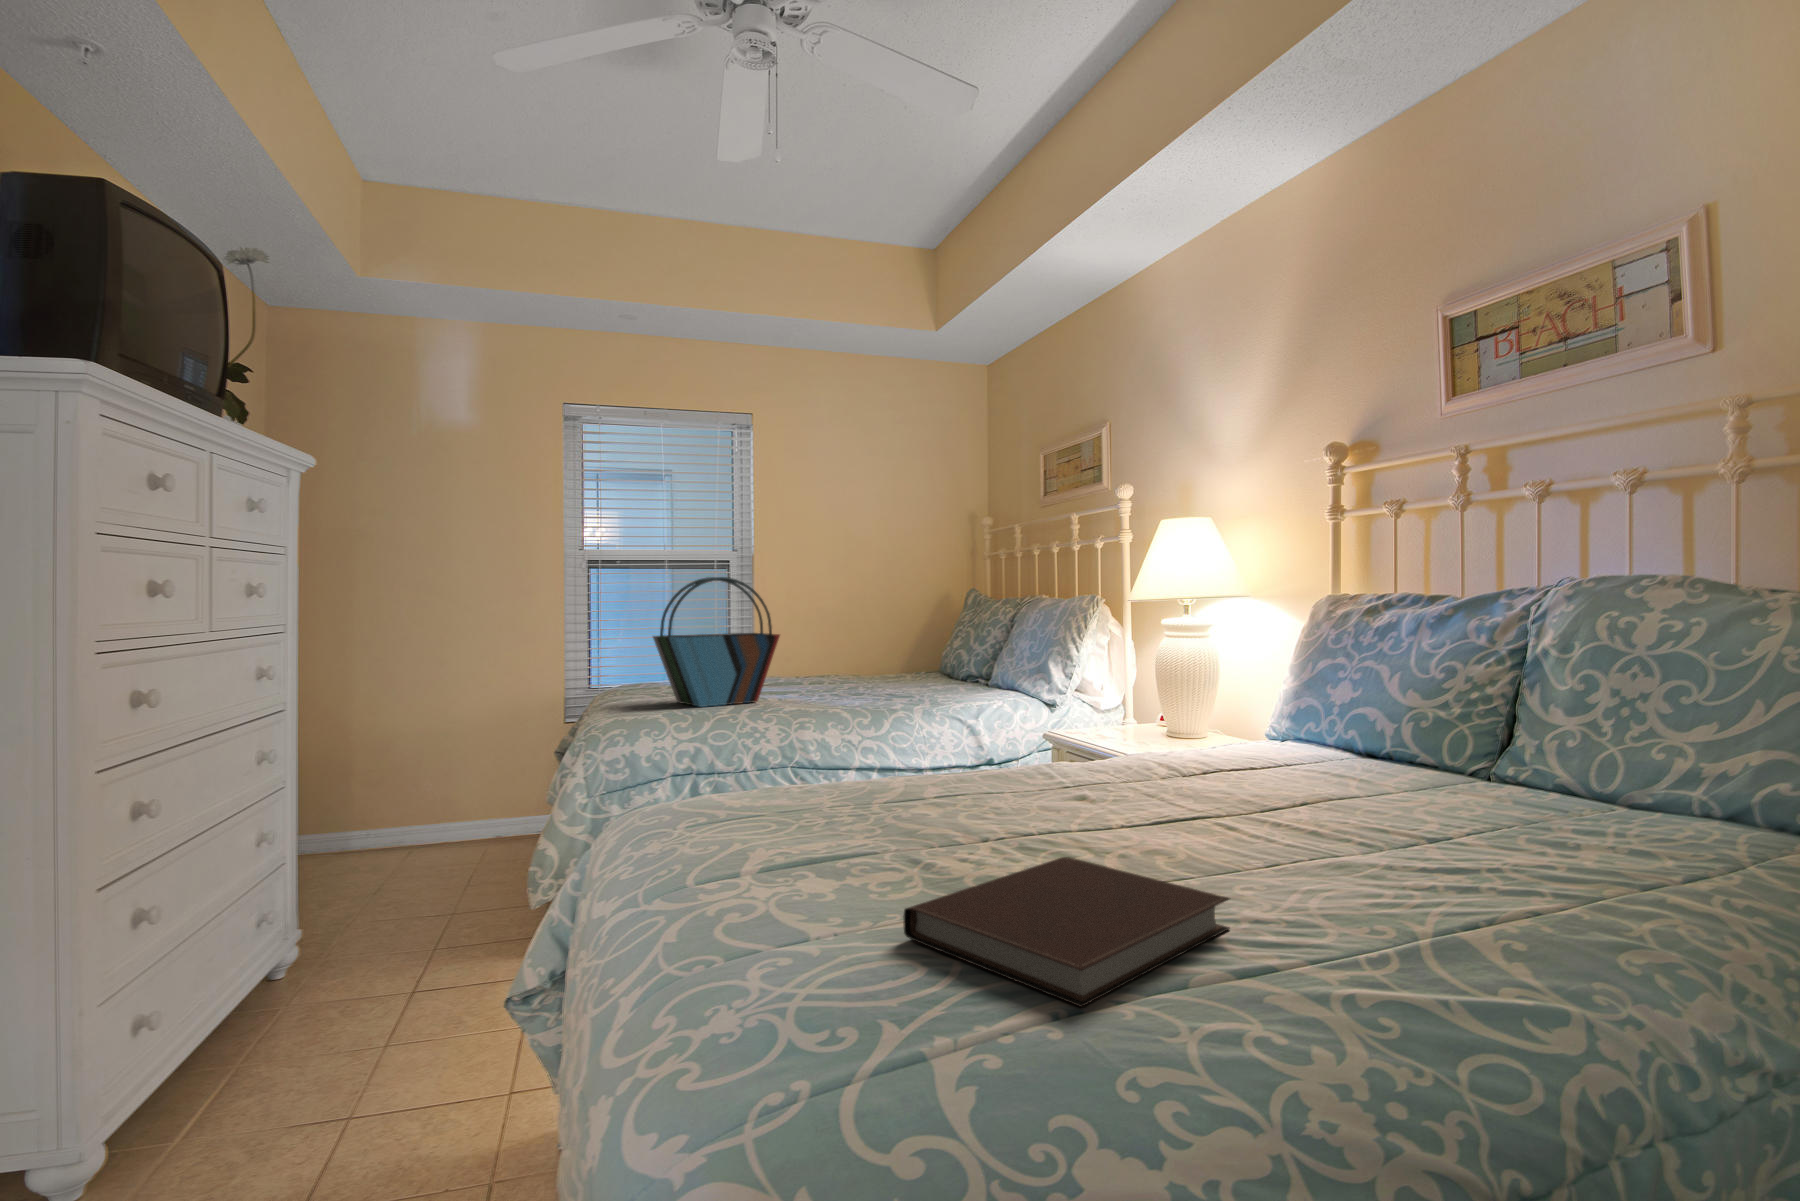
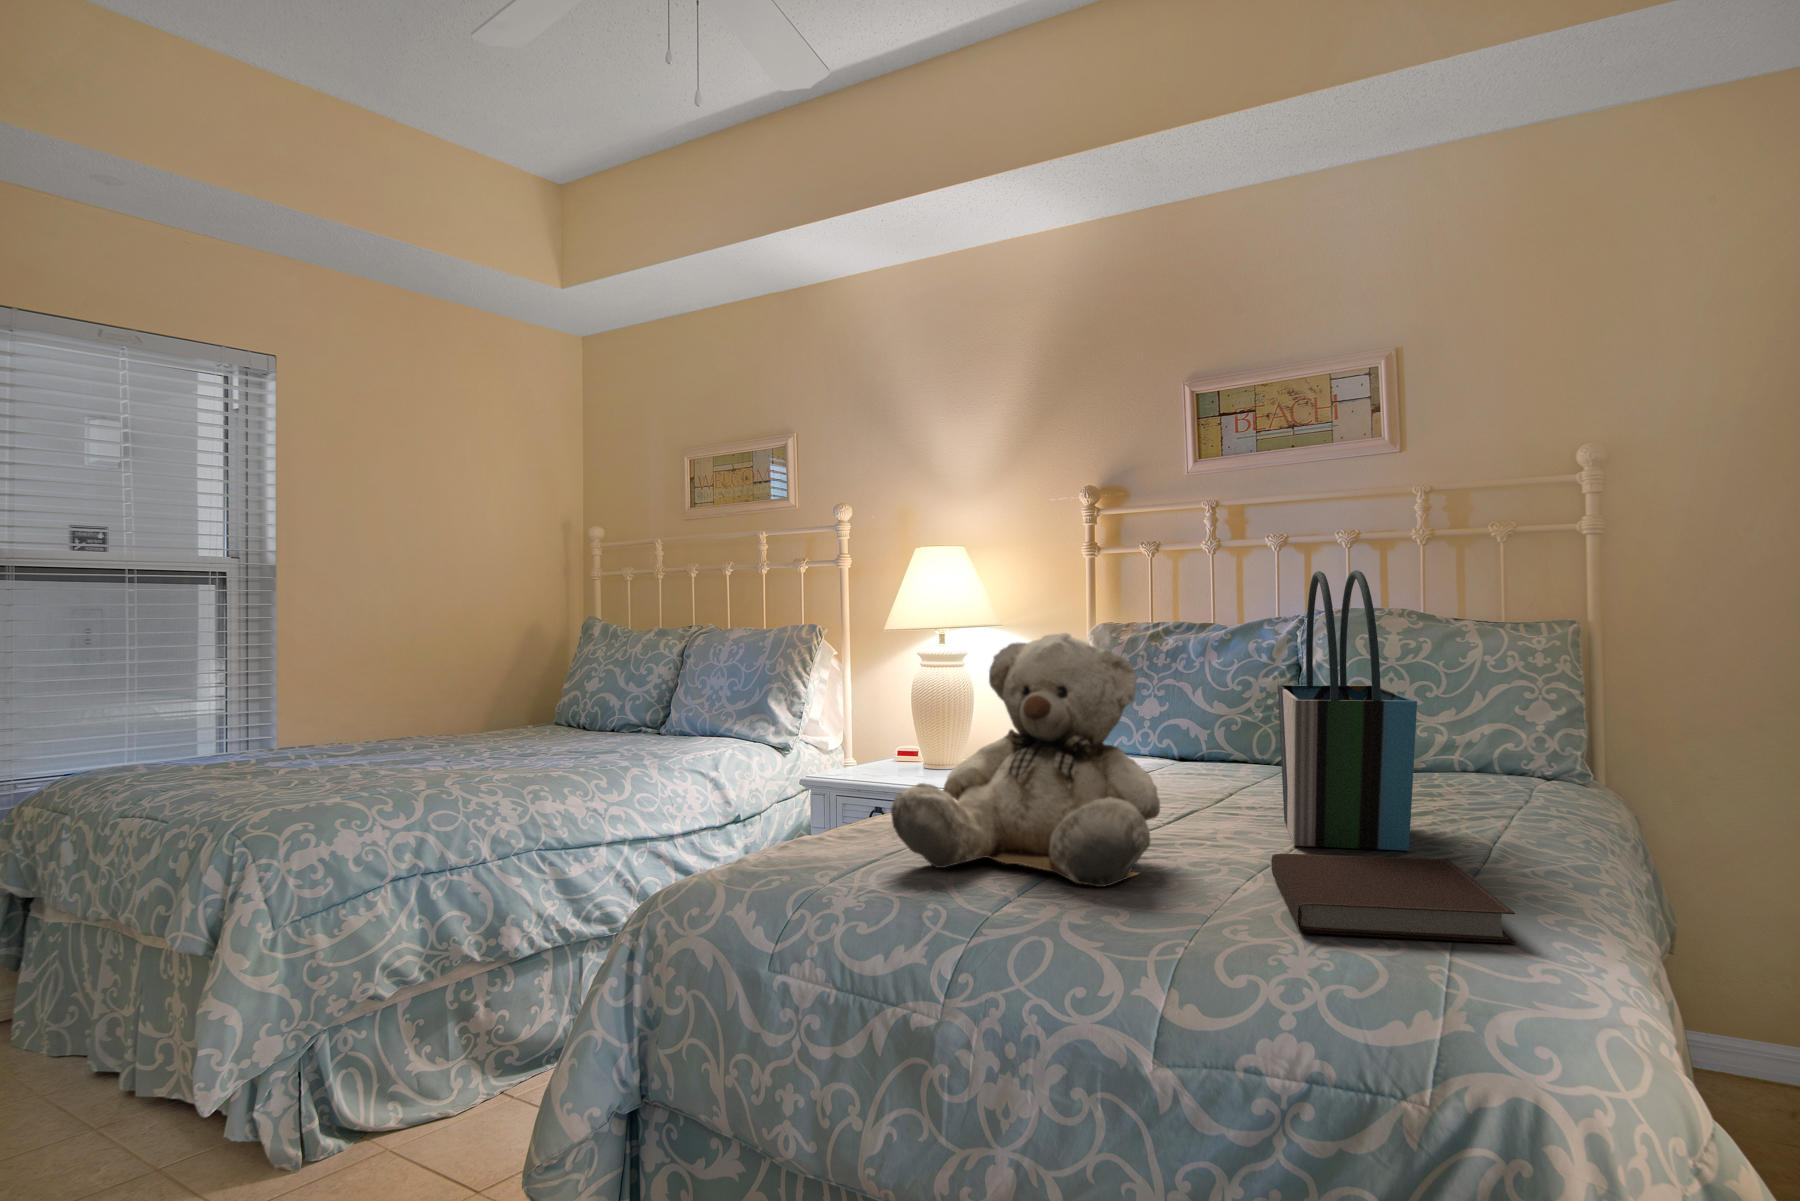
tote bag: present [653,577,780,707] -> present [1278,570,1417,851]
teddy bear: none [783,607,1028,859] -> present [891,633,1160,887]

